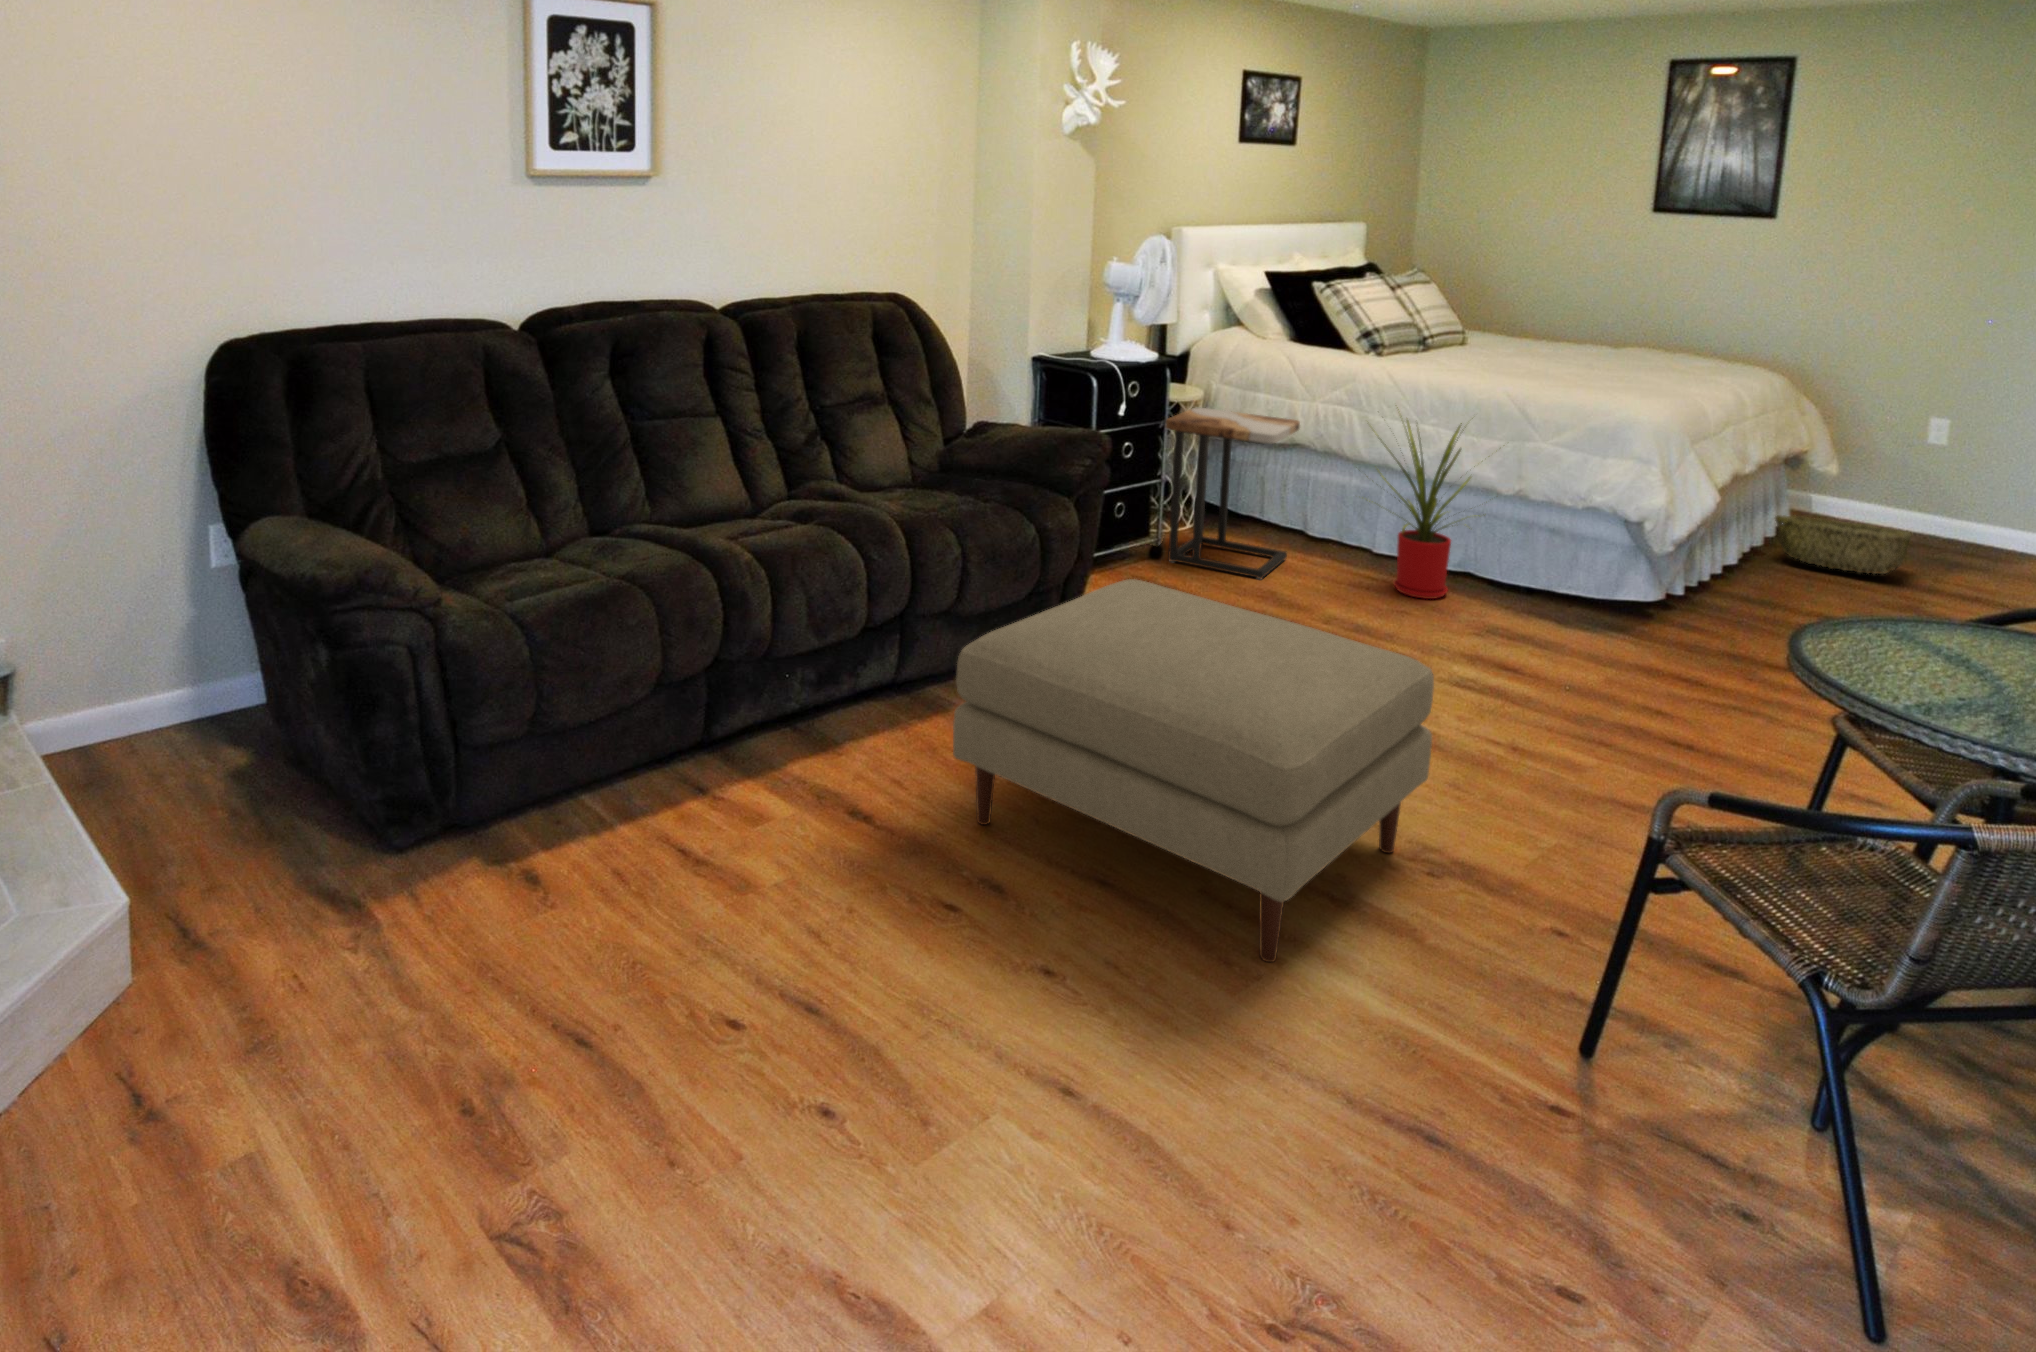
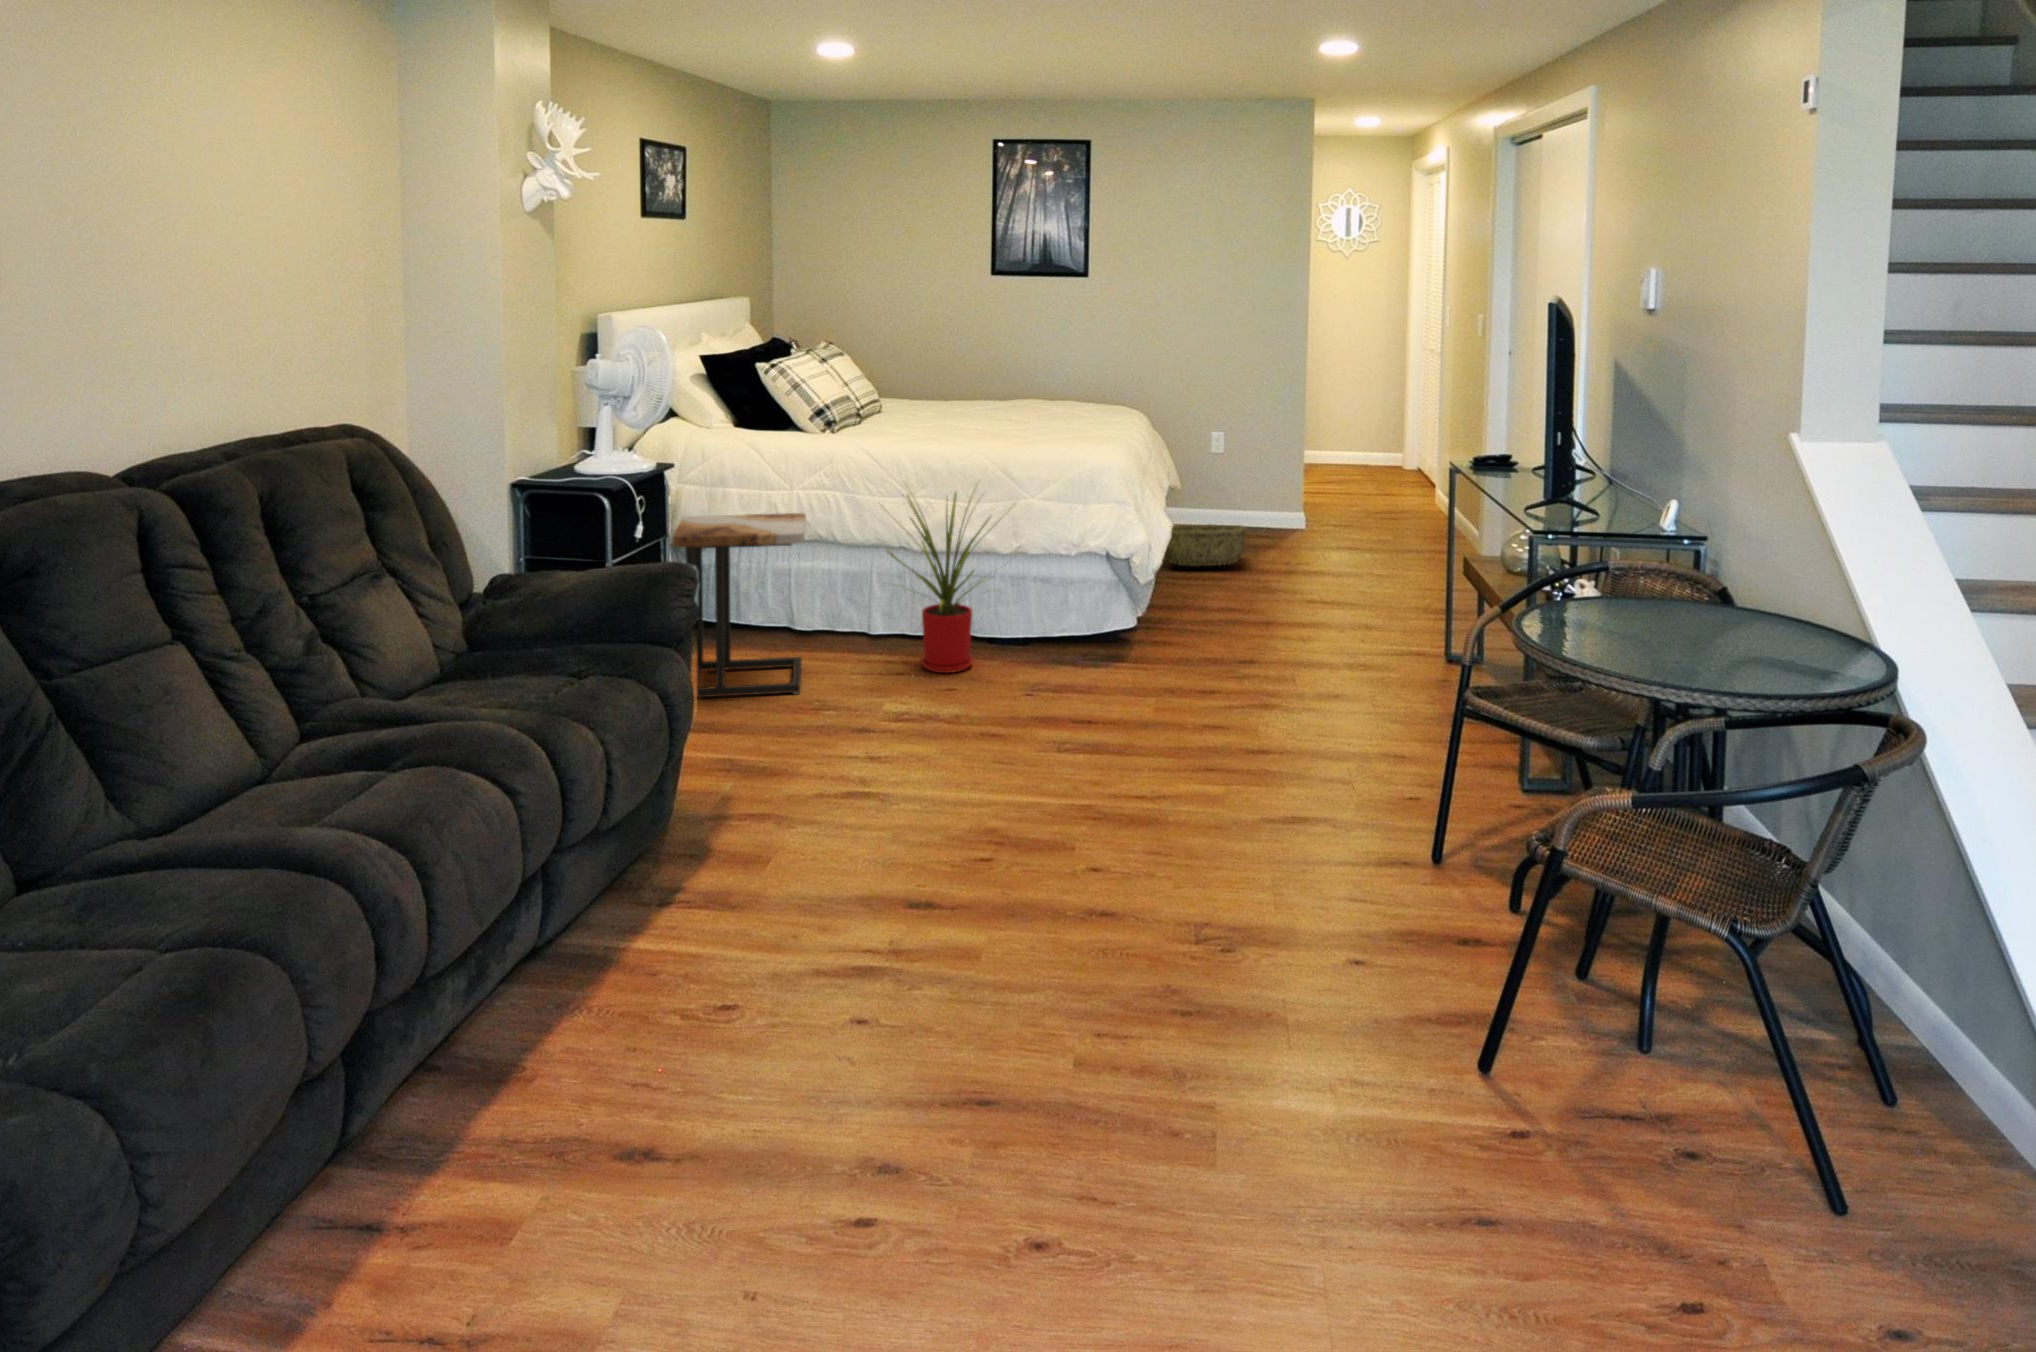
ottoman: present [953,579,1434,962] -> none [758,727,1224,1091]

